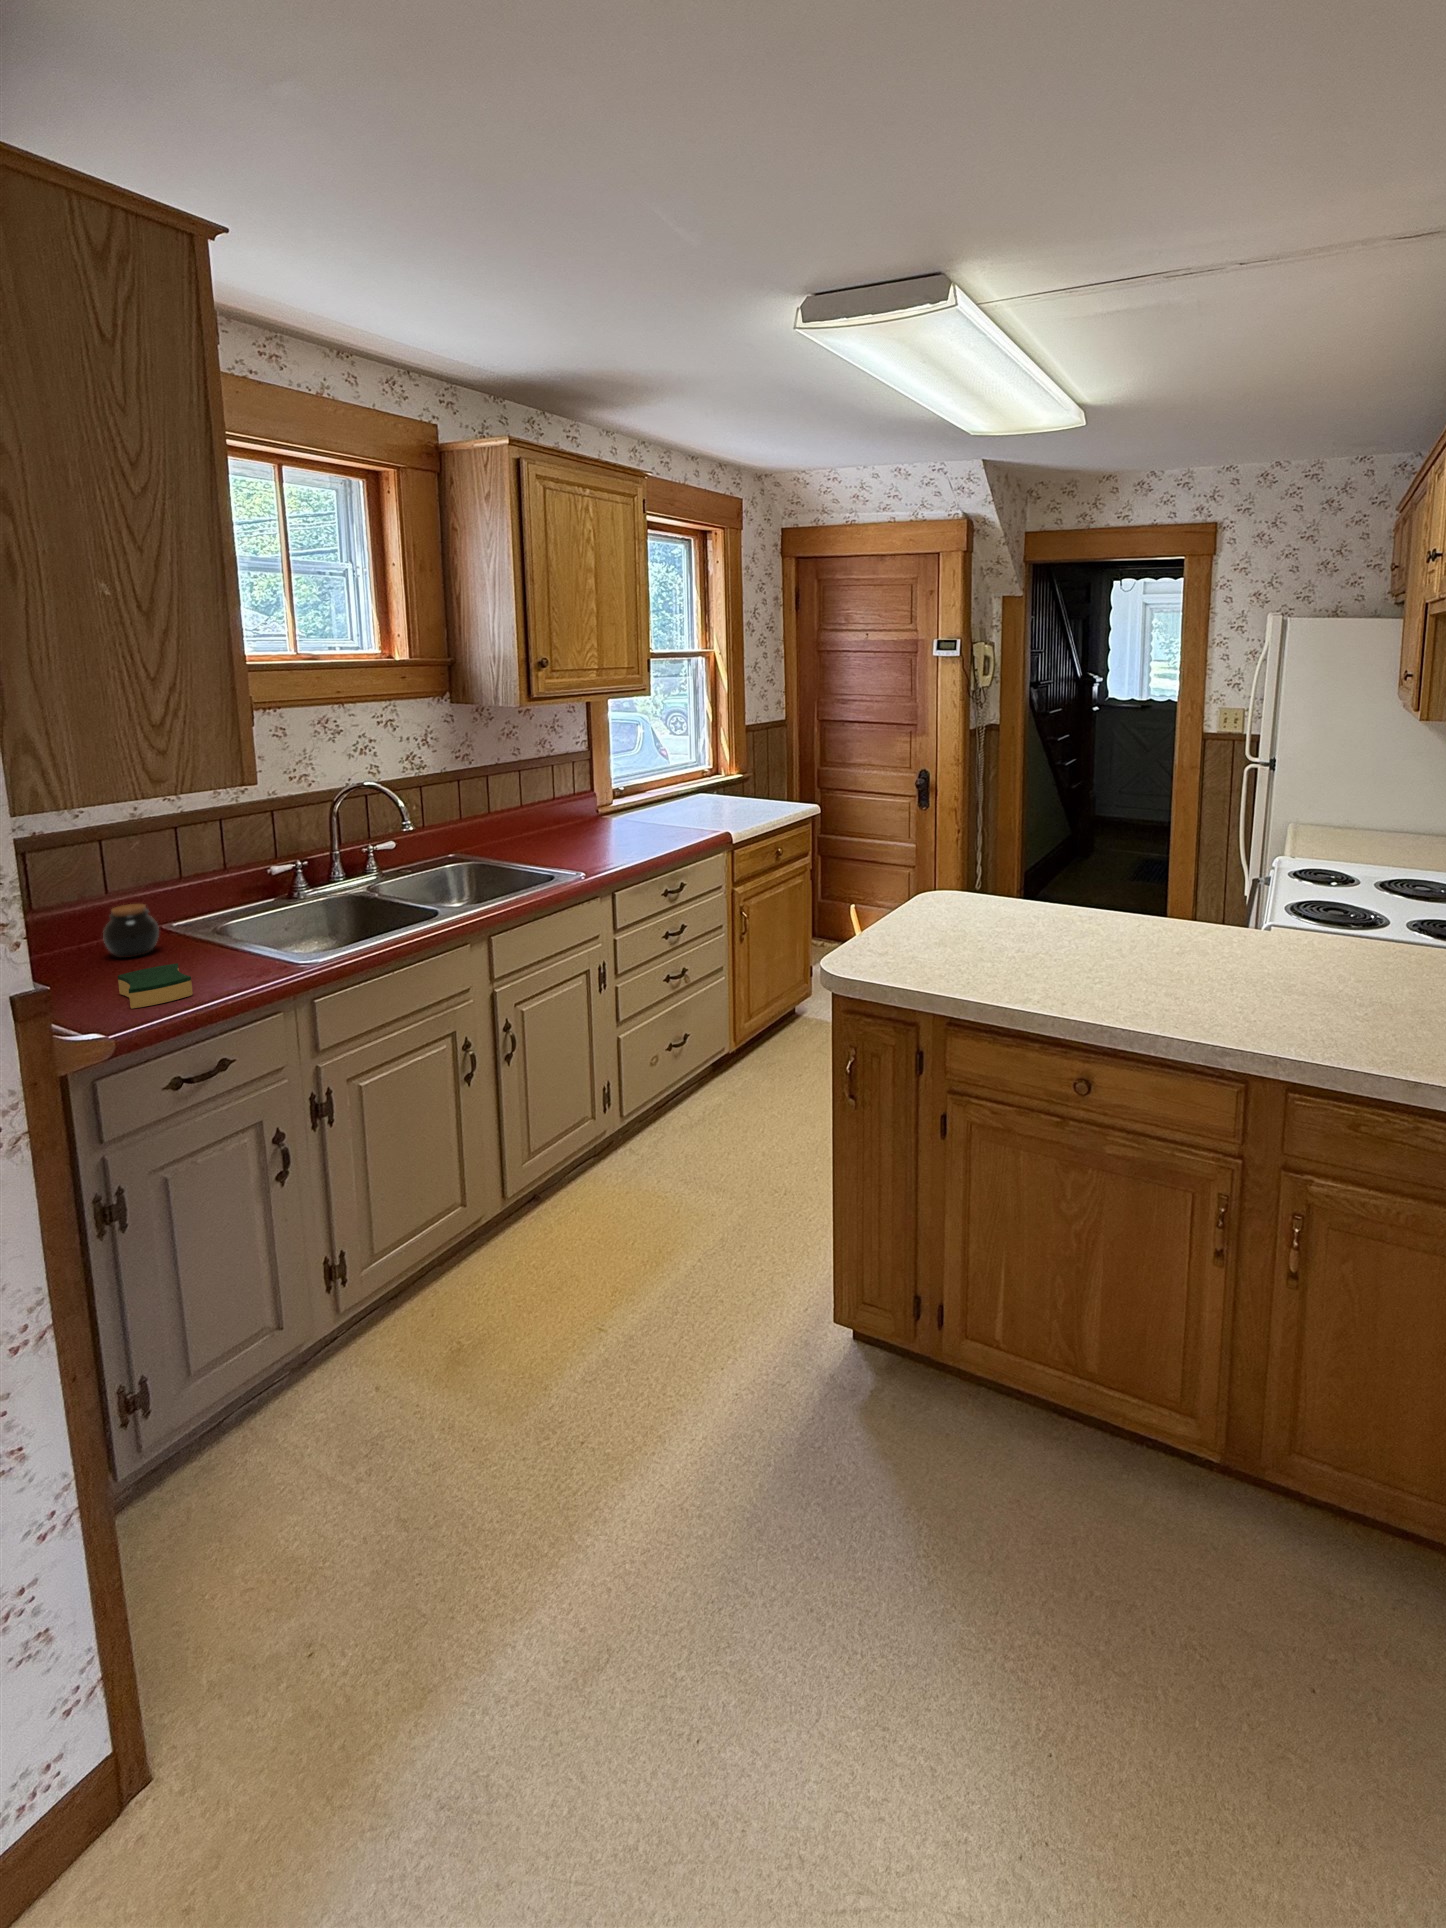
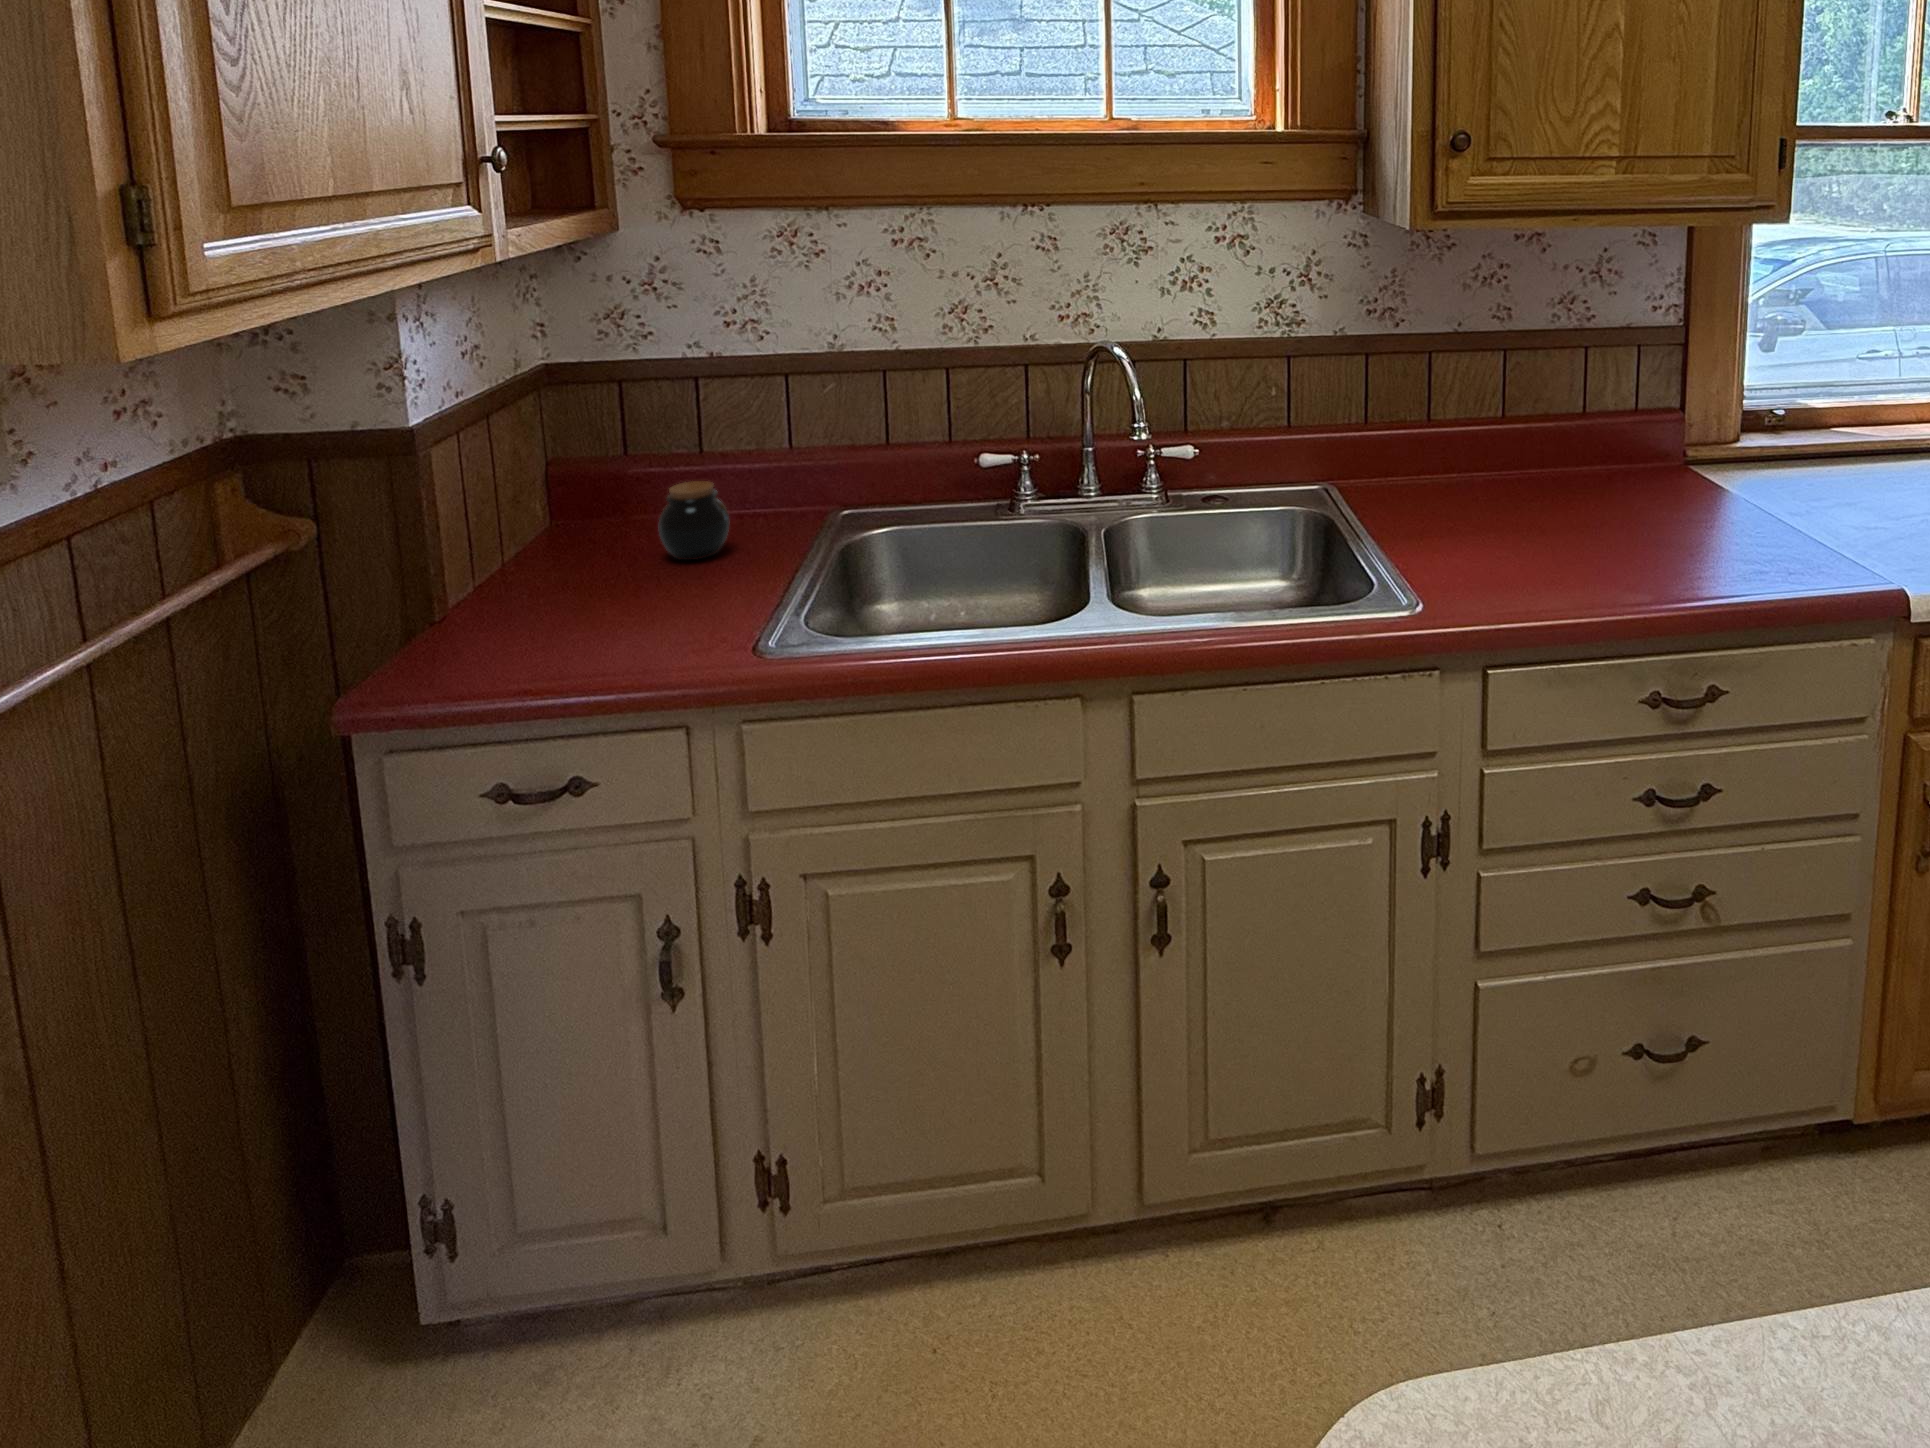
sponge: present [118,963,193,1009] -> none [453,597,587,667]

